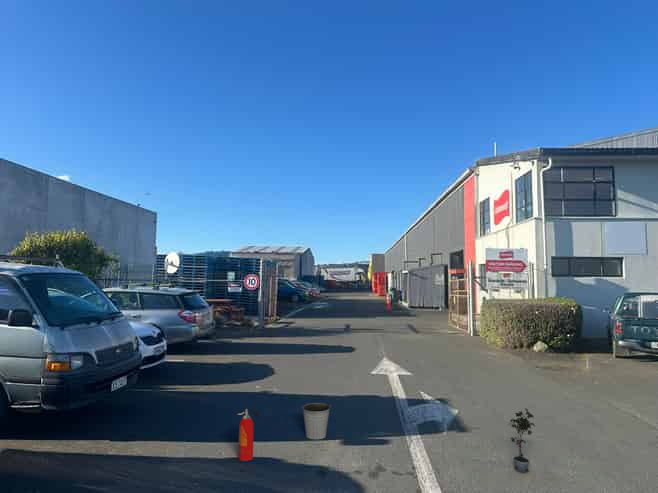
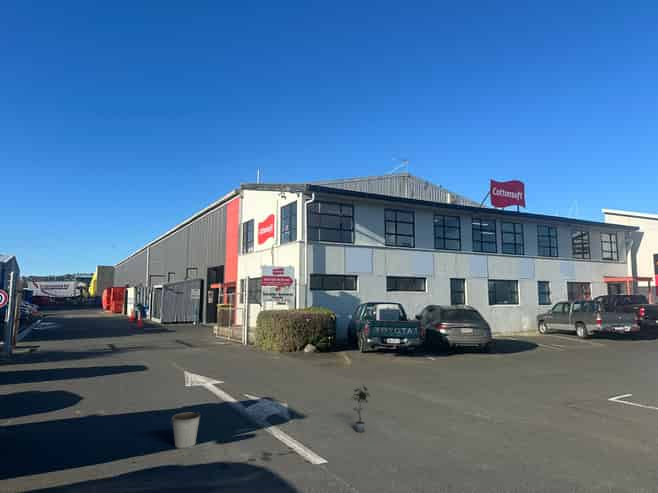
fire extinguisher: present [238,409,258,461] -> none [125,425,148,480]

